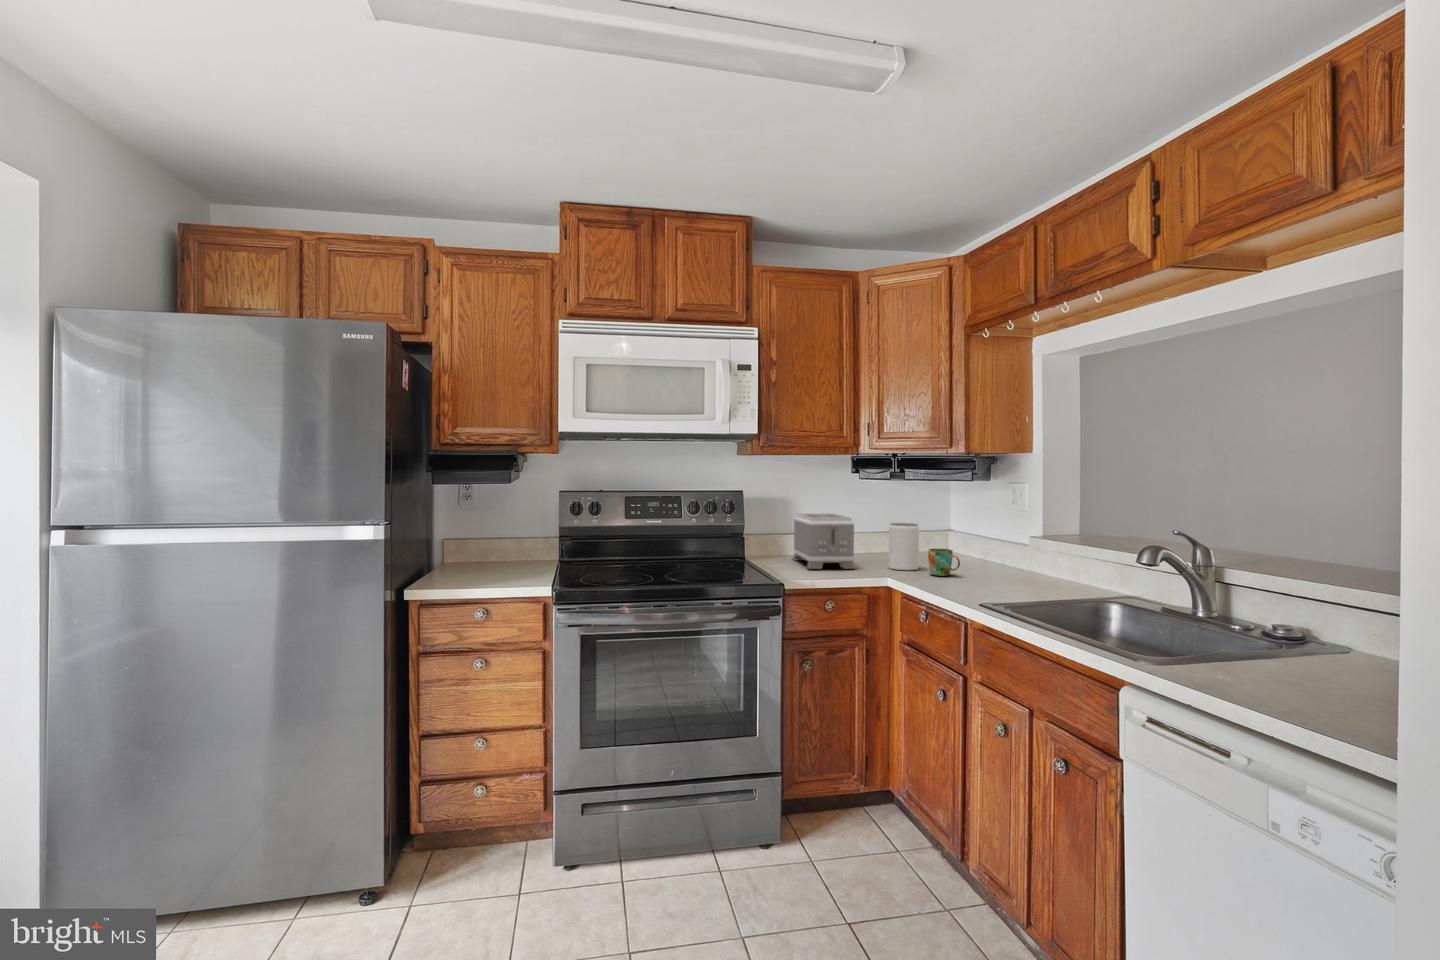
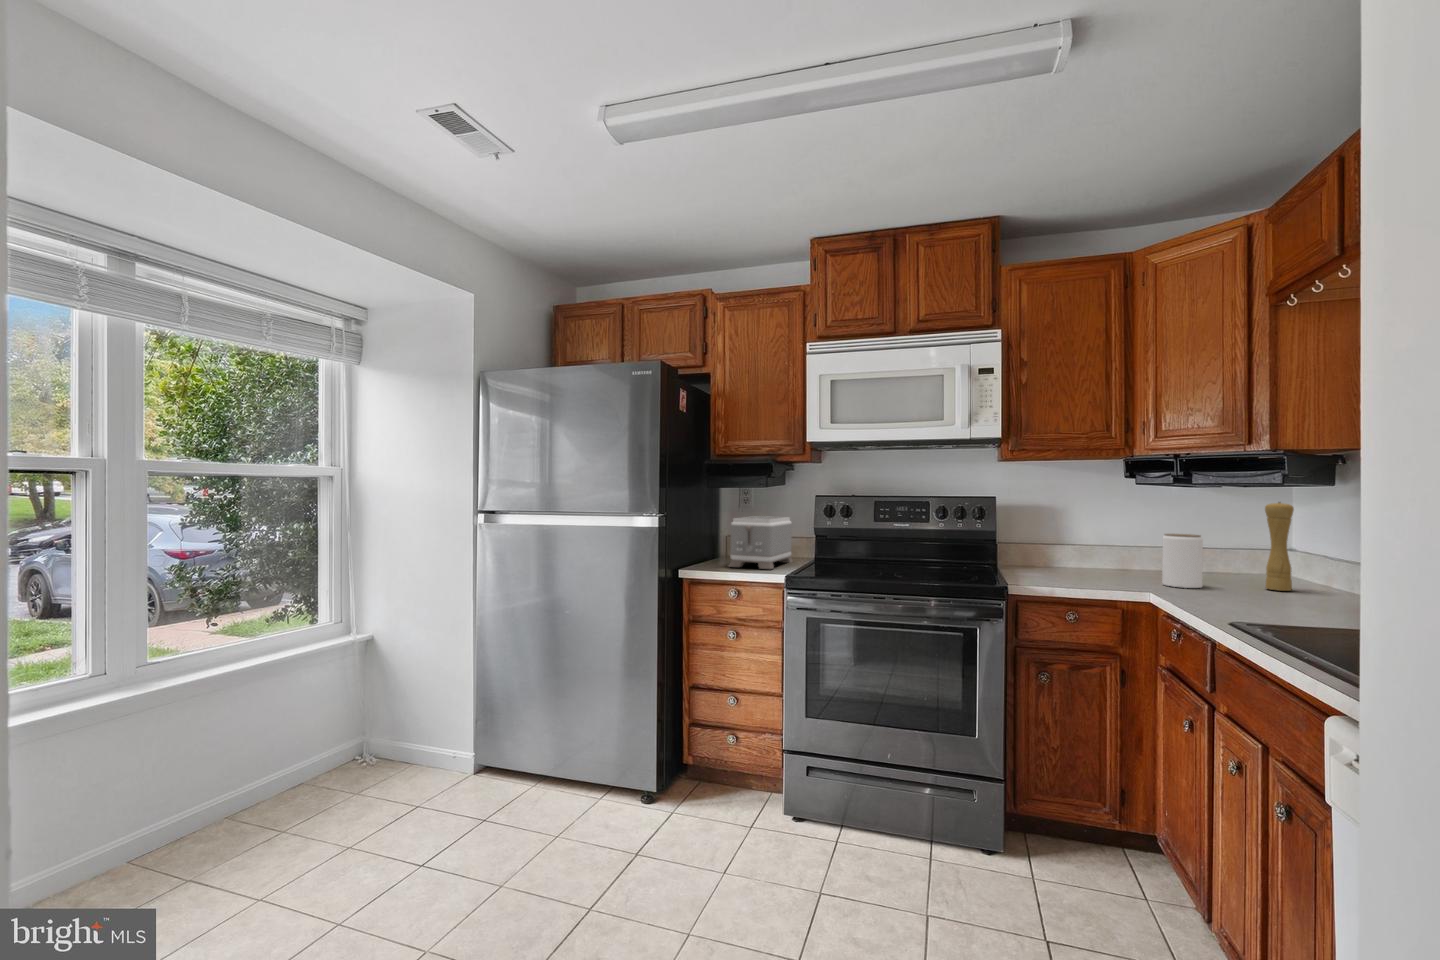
pepper mill: none [958,494,977,567] -> present [1265,502,1294,591]
toaster: present [793,513,855,569] -> present [729,516,792,569]
mug: present [928,549,960,576] -> none [1206,564,1248,596]

